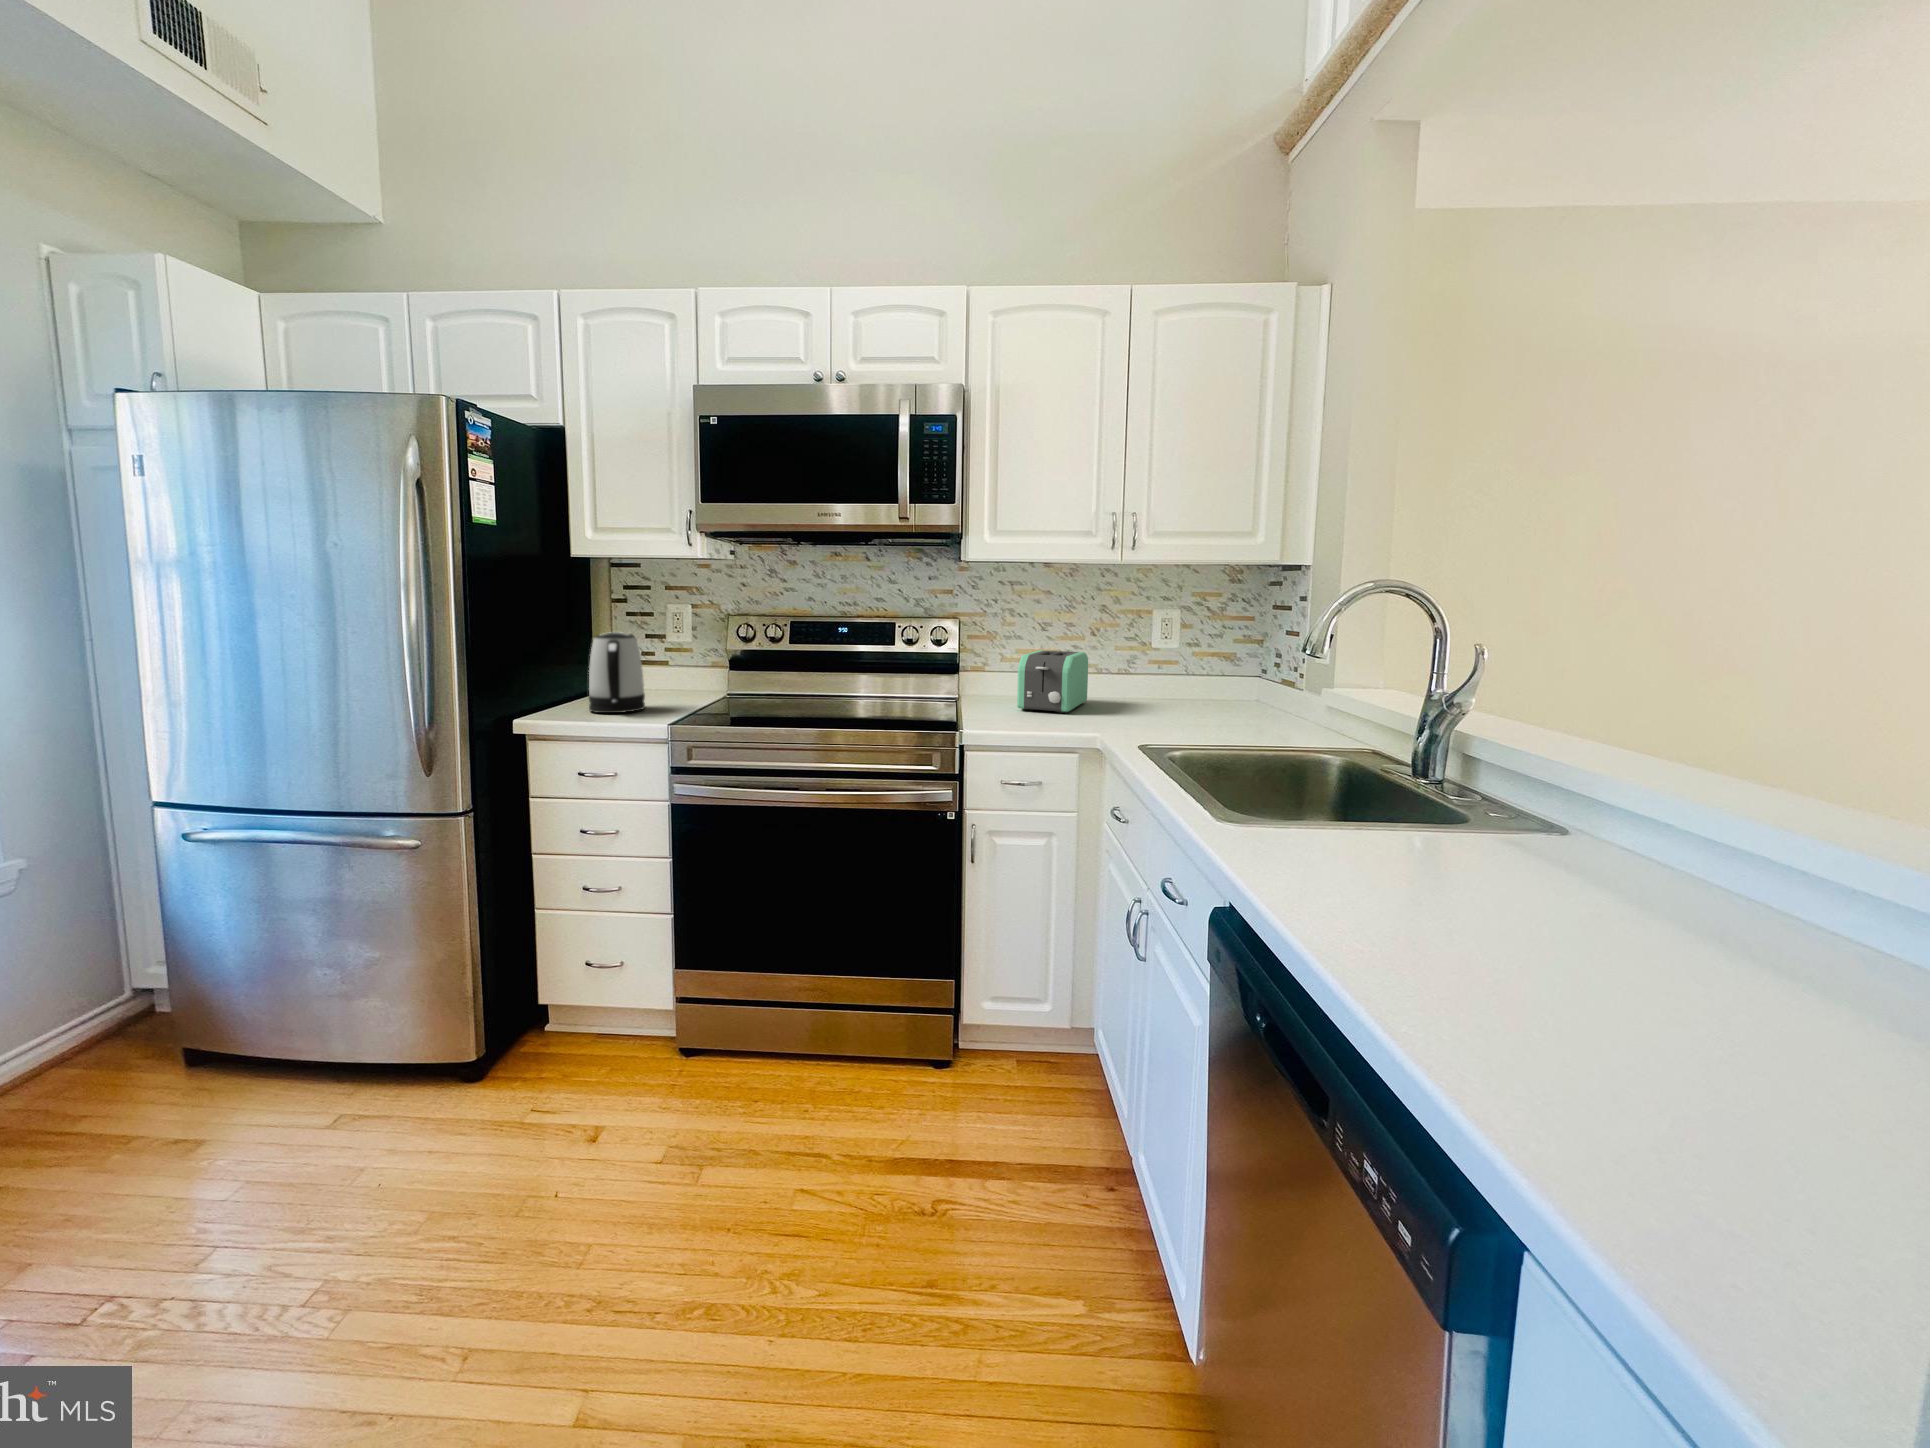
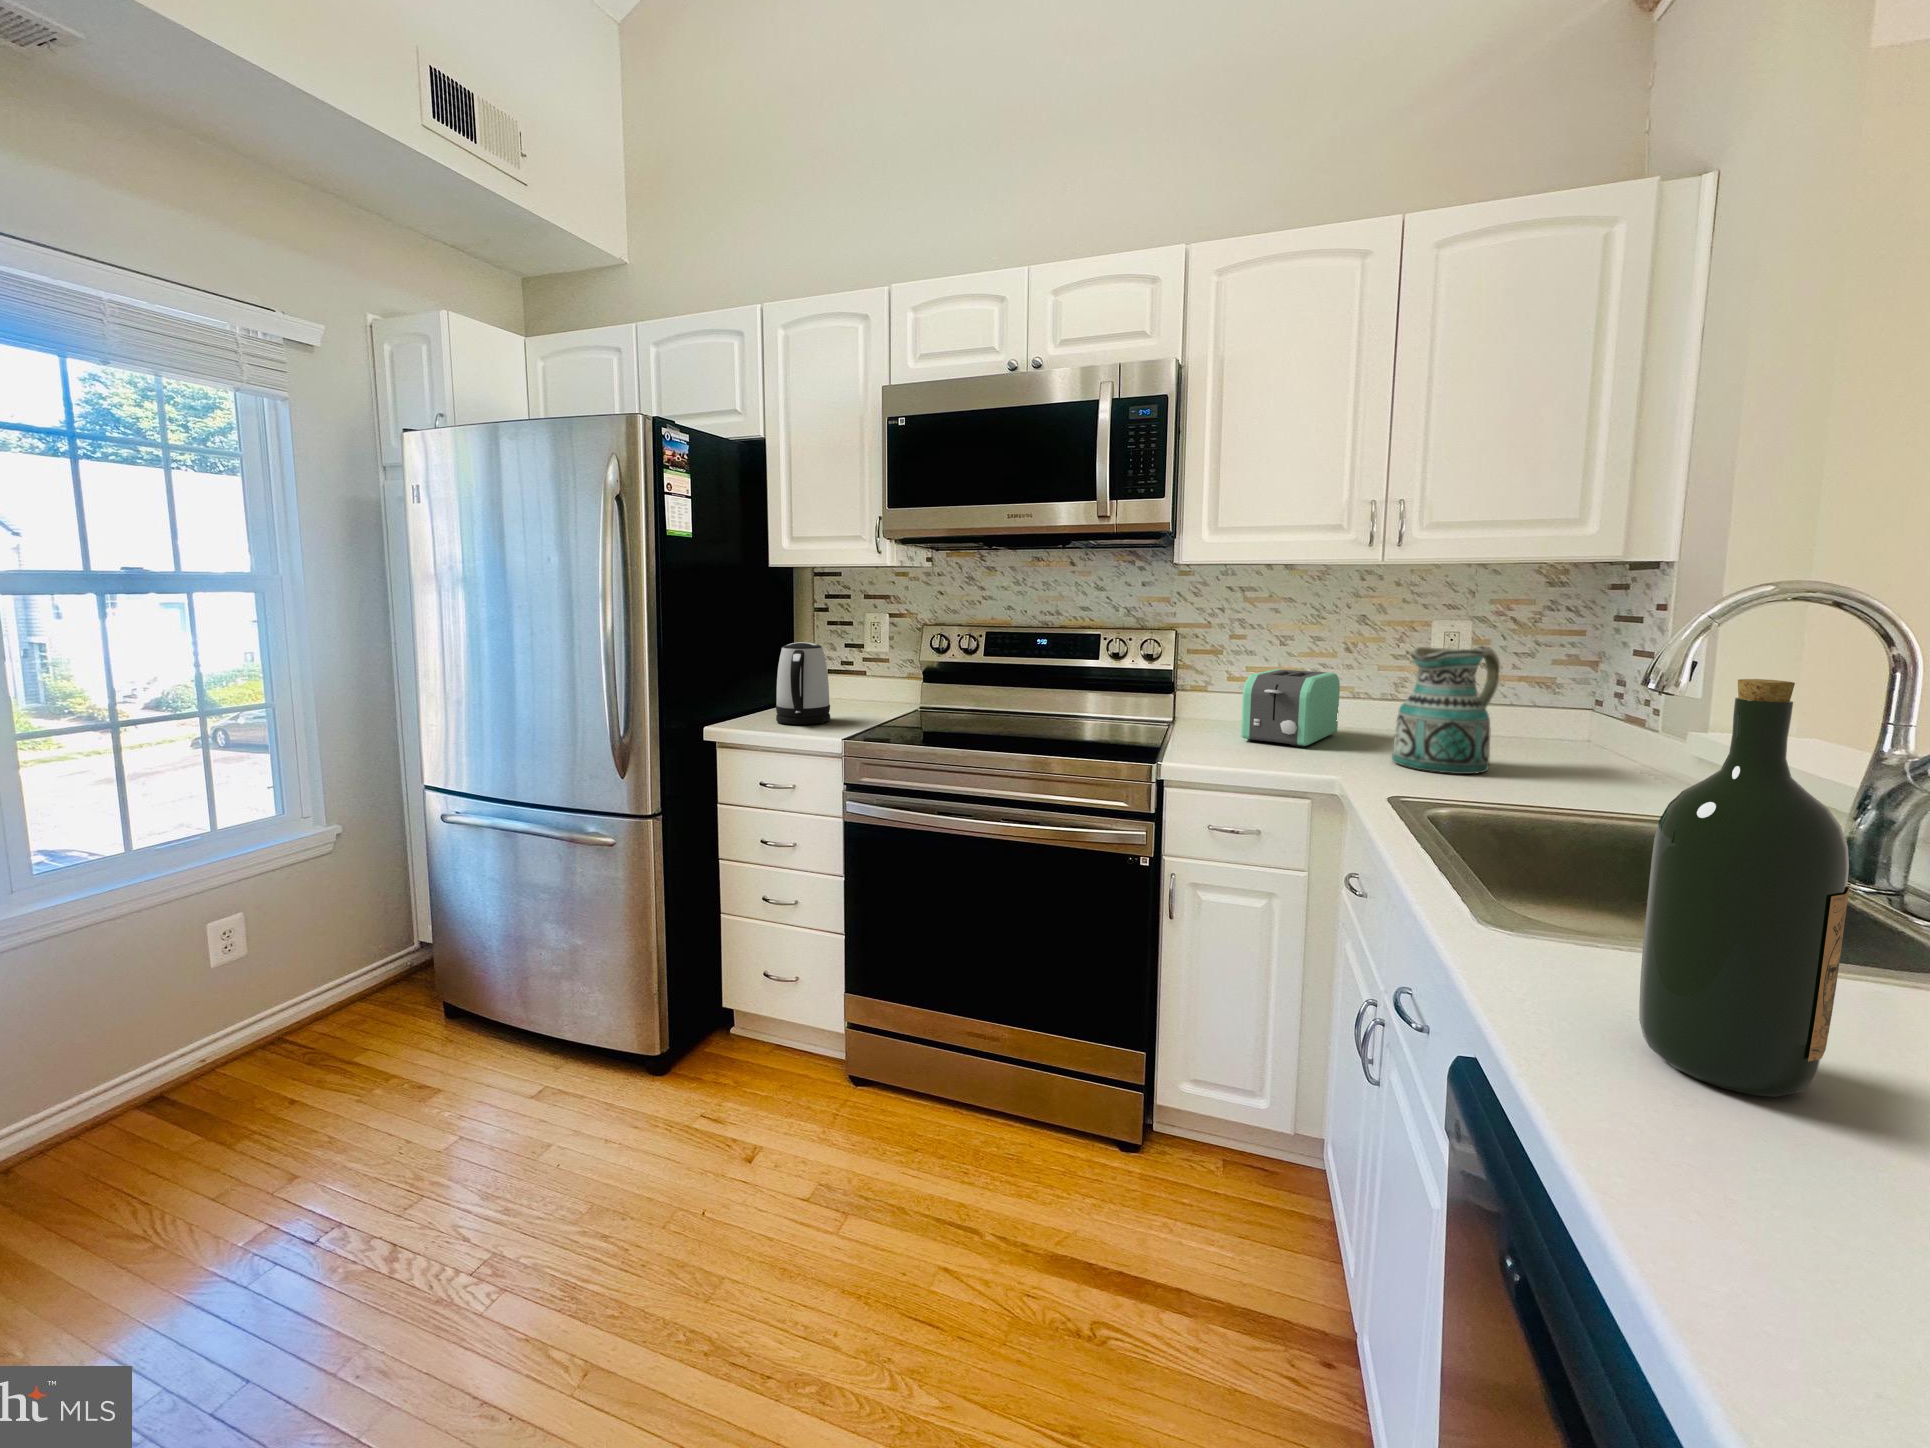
ceramic pitcher: none [1132,628,1203,727] -> present [1392,646,1500,774]
wine bottle: none [1324,639,1430,897] -> present [1639,679,1849,1097]

